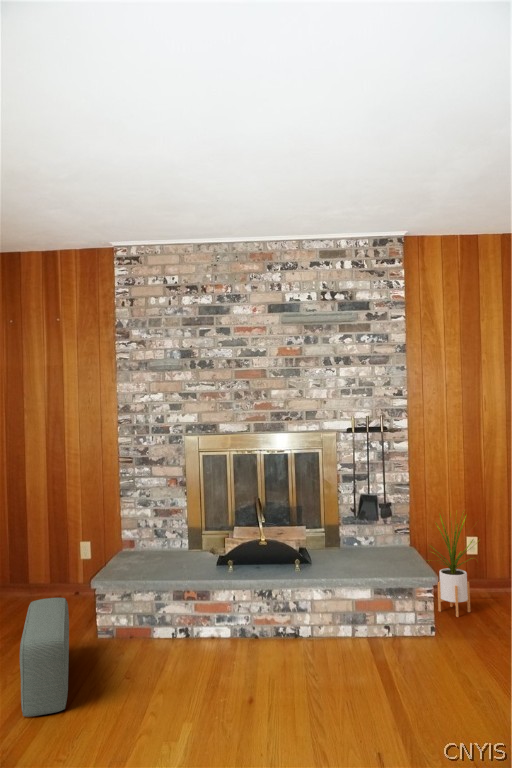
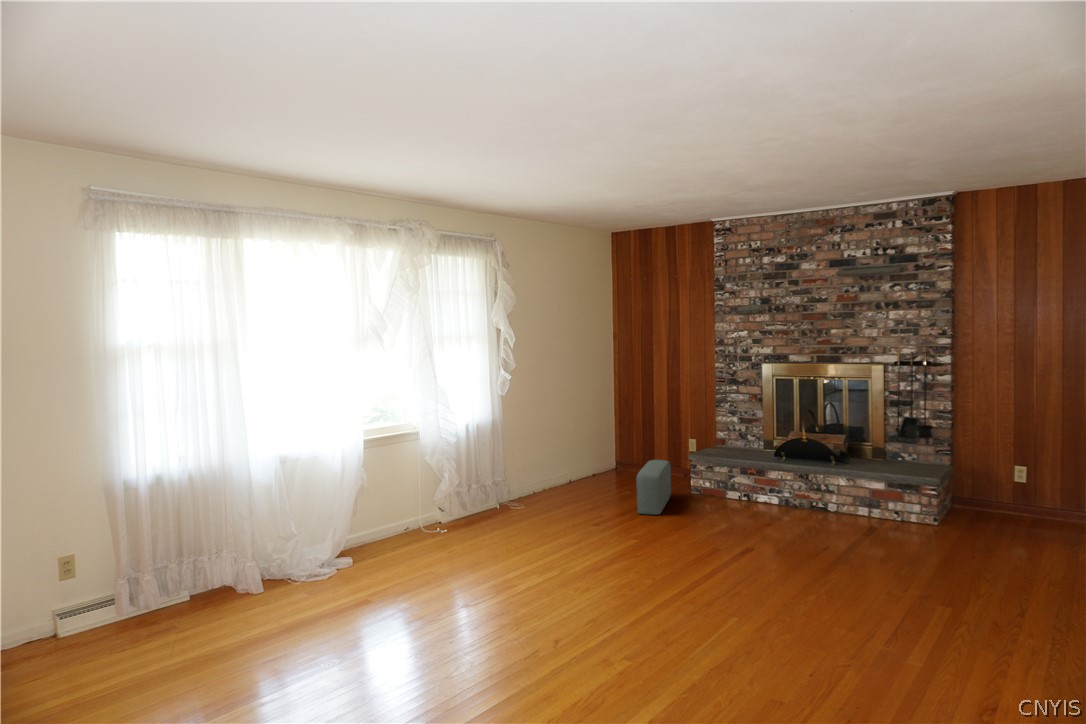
house plant: present [430,514,478,617] -> none [956,430,1010,521]

